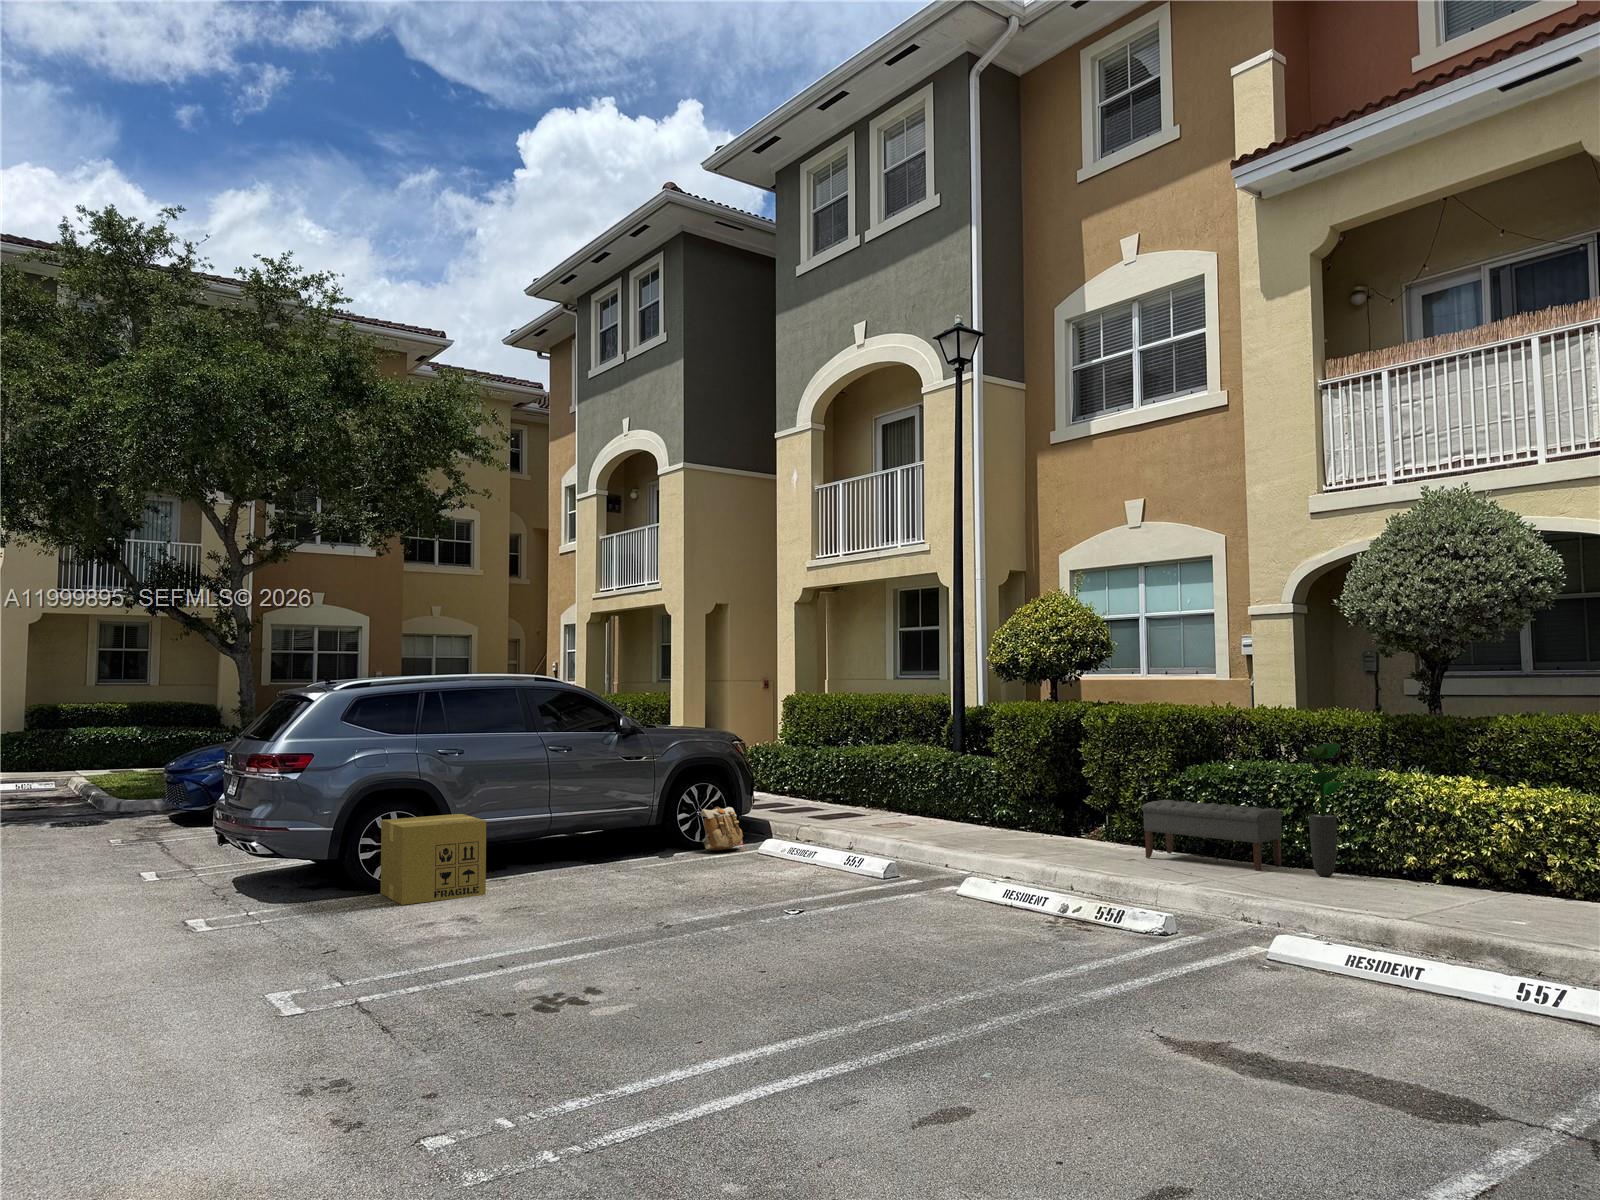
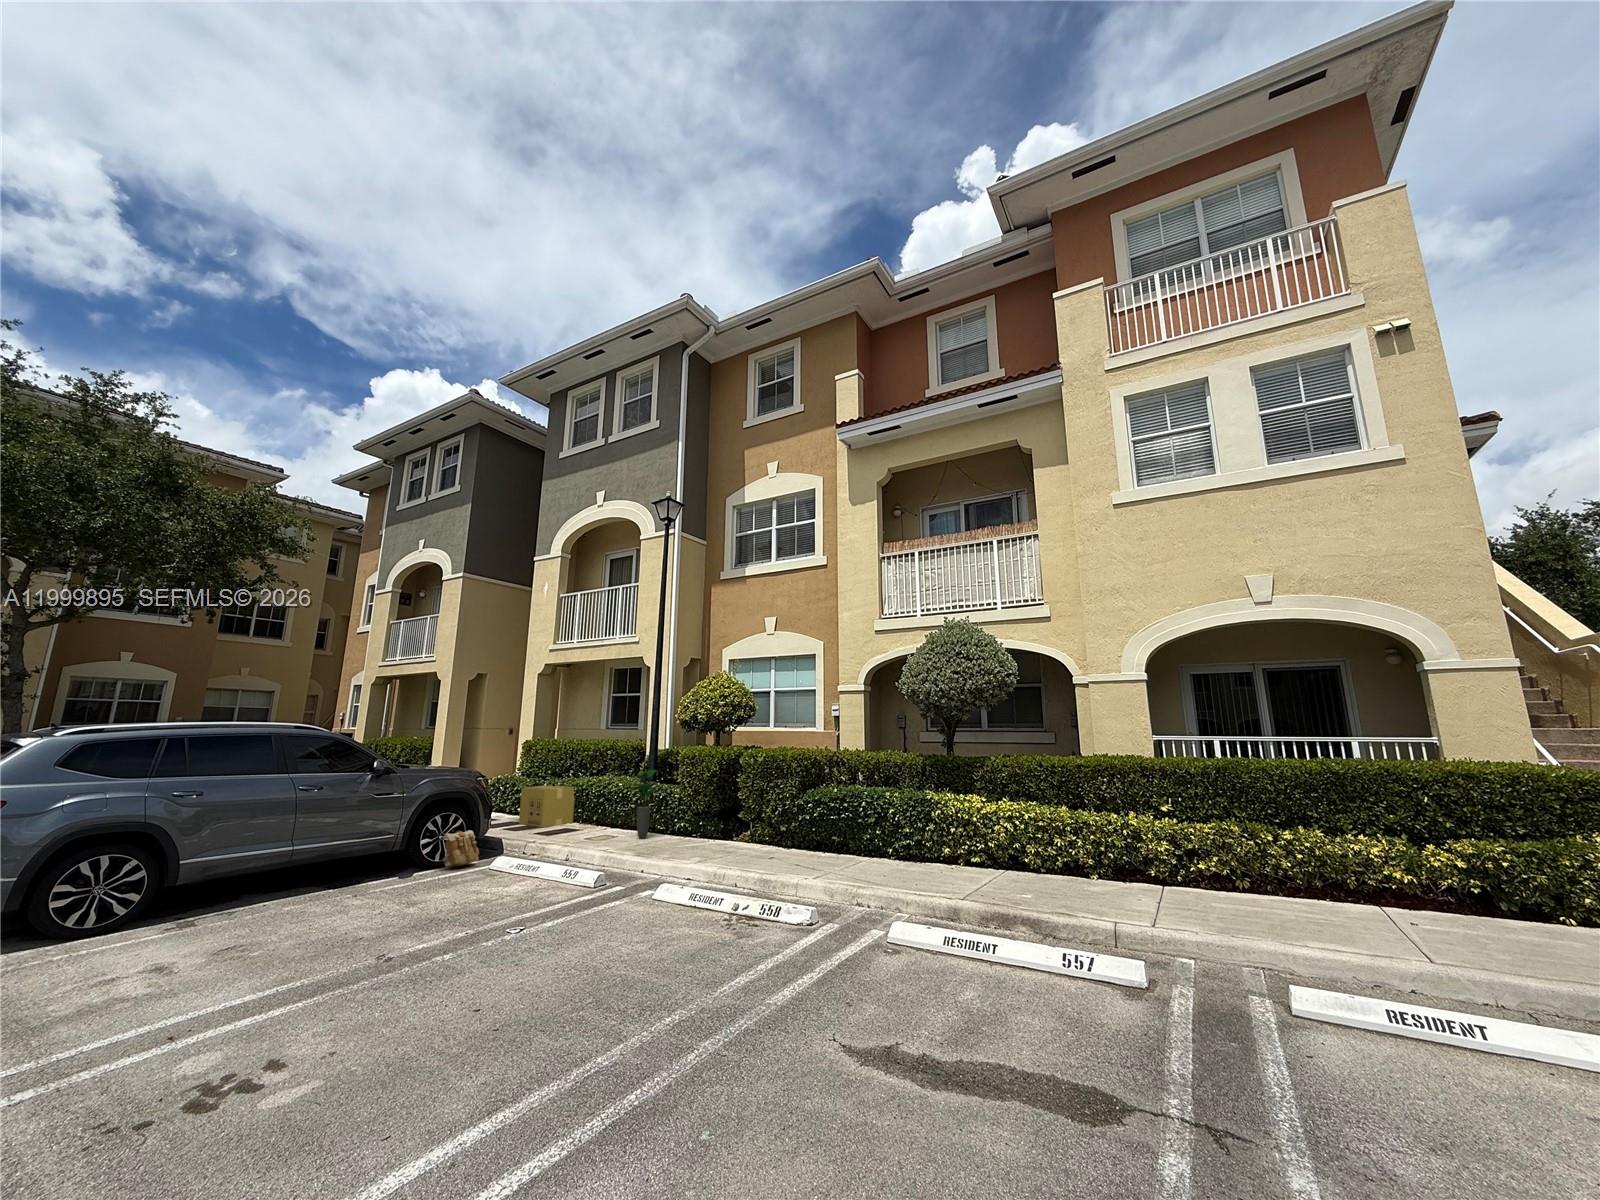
potted plant: present [1293,744,1349,876] -> present [631,770,659,839]
bench: present [1142,800,1283,871] -> none [779,814,869,864]
cardboard box: present [380,814,486,905] -> present [519,785,575,827]

